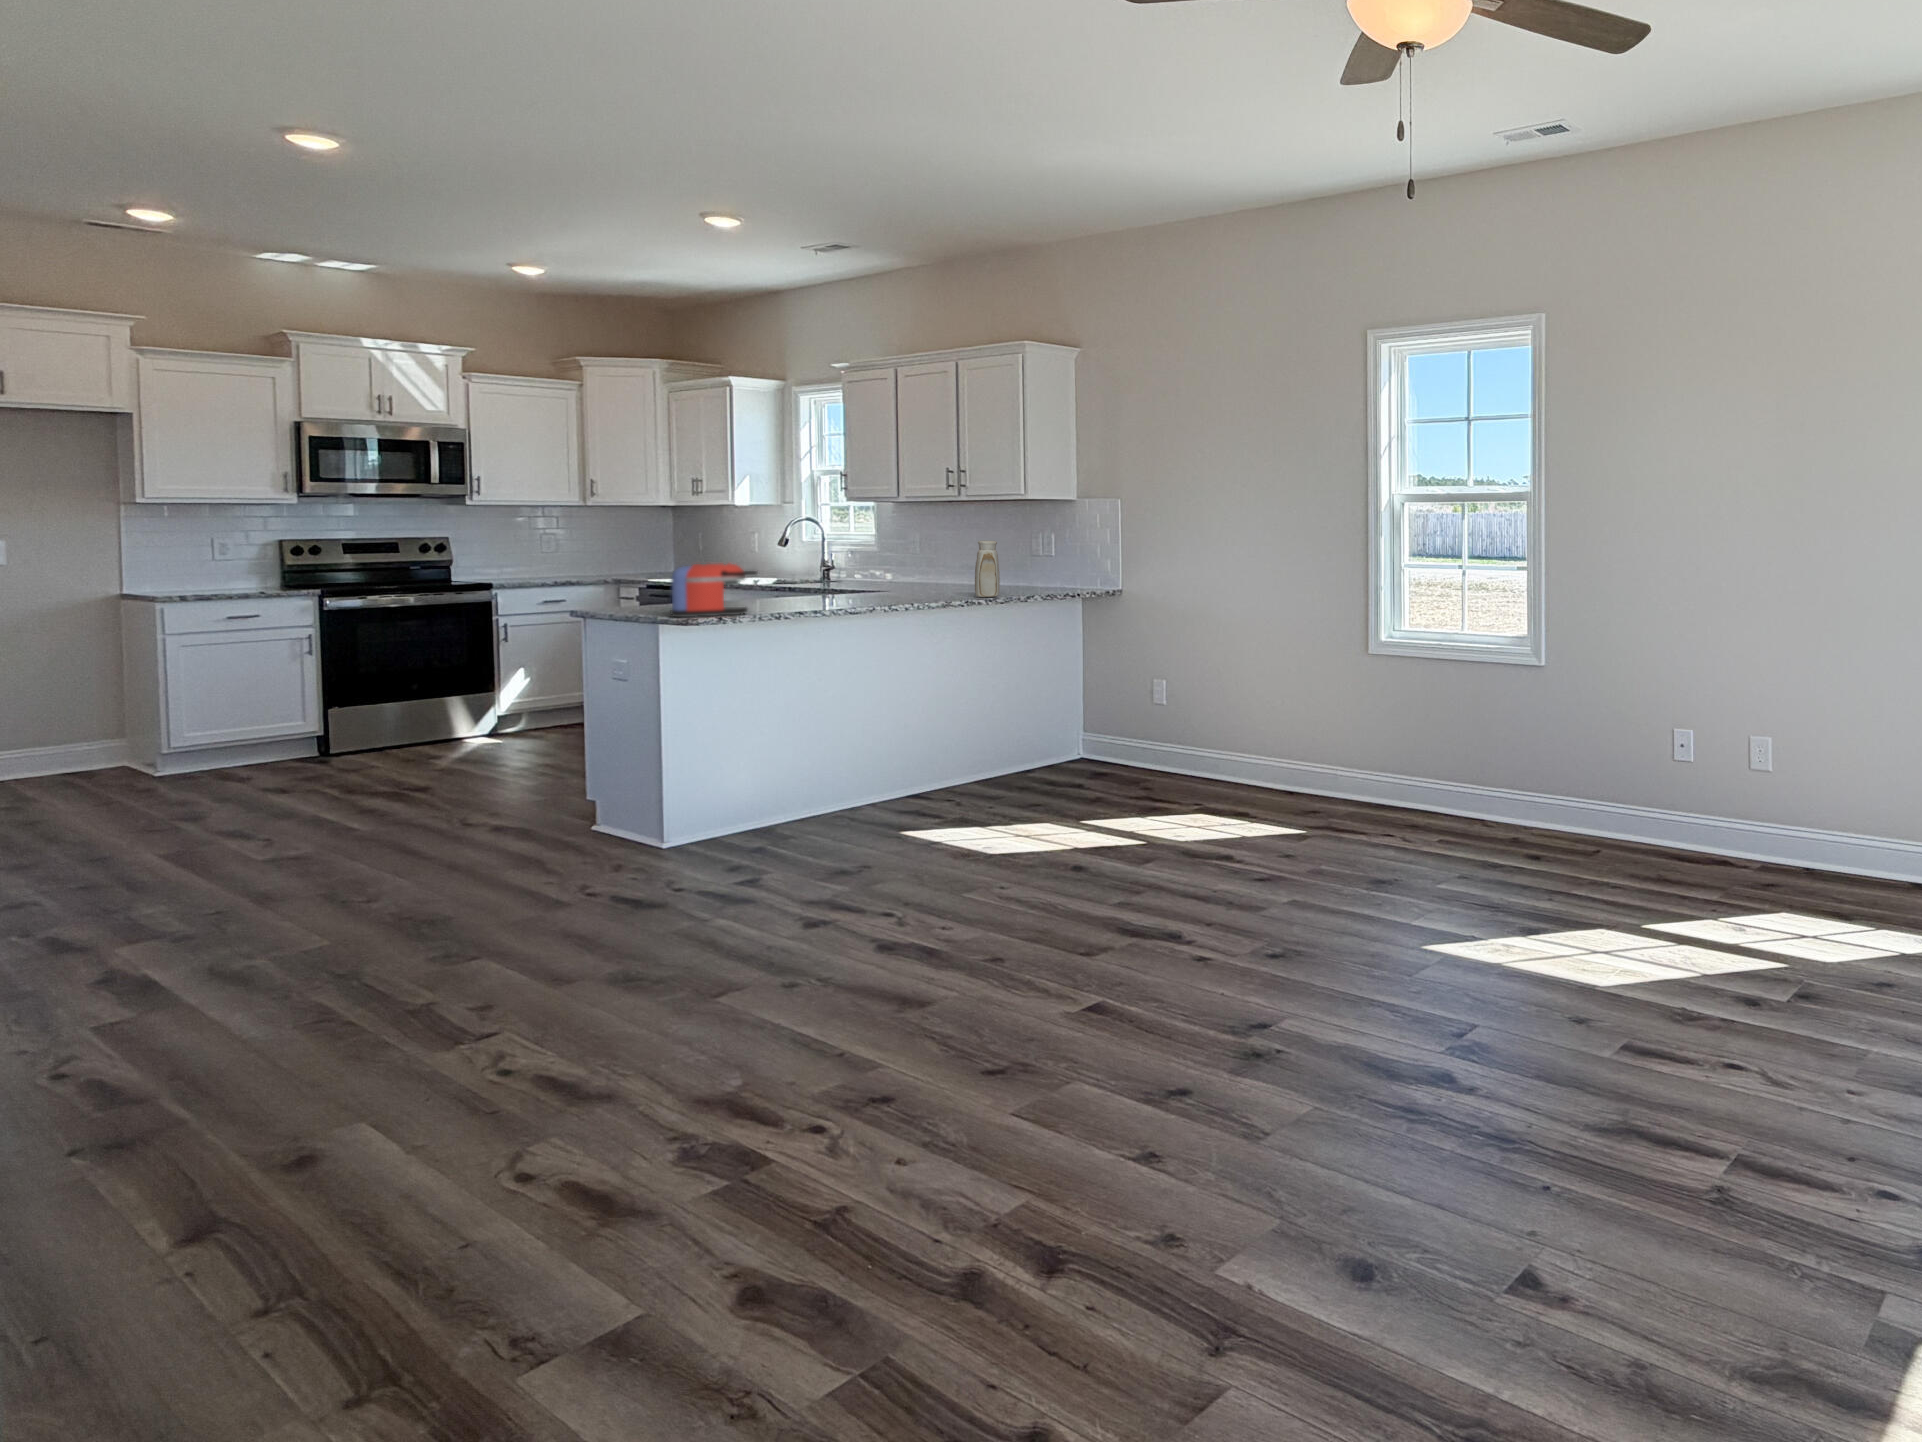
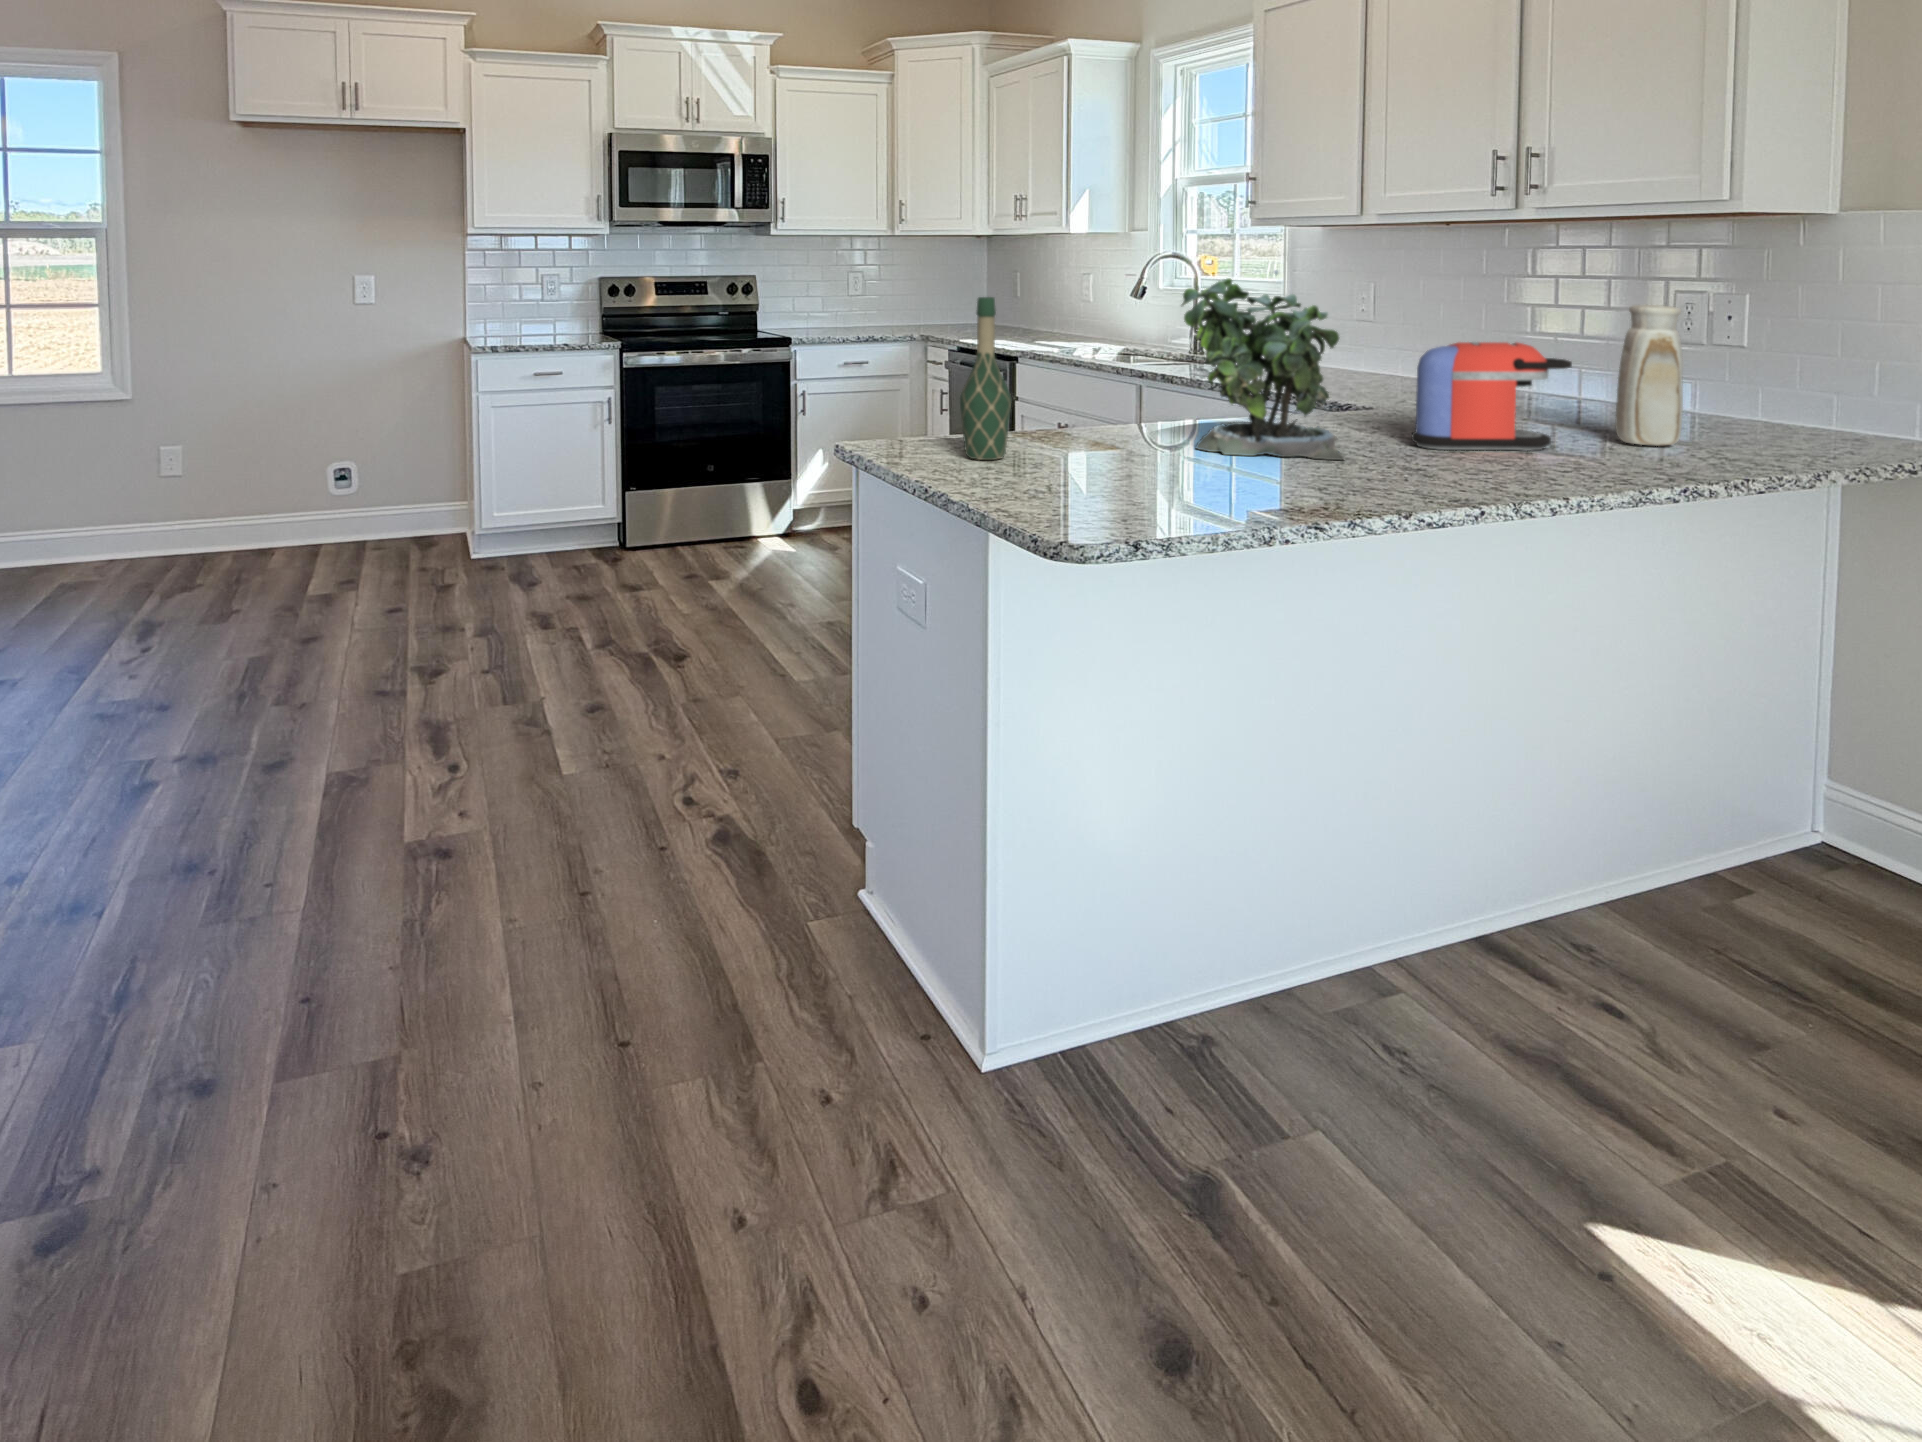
potted plant: none [765,527,843,607] -> present [1182,271,1344,460]
wine bottle: none [644,540,672,613] -> present [960,297,1012,460]
coffee maker: present [670,564,757,617] -> present [1412,342,1572,451]

